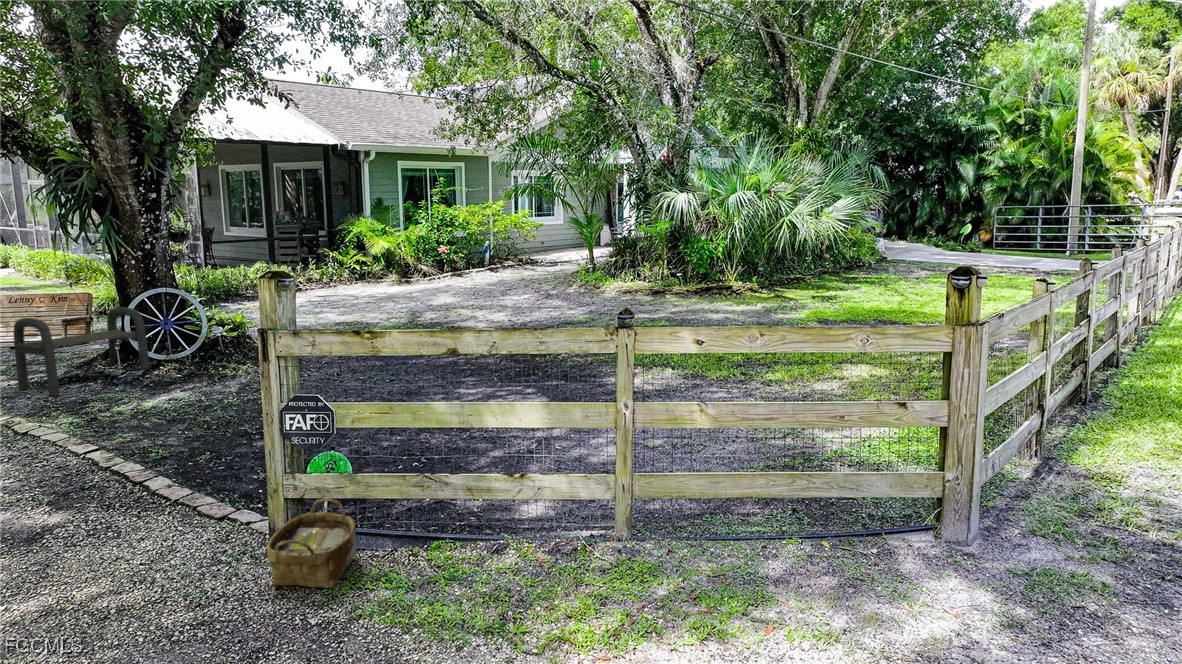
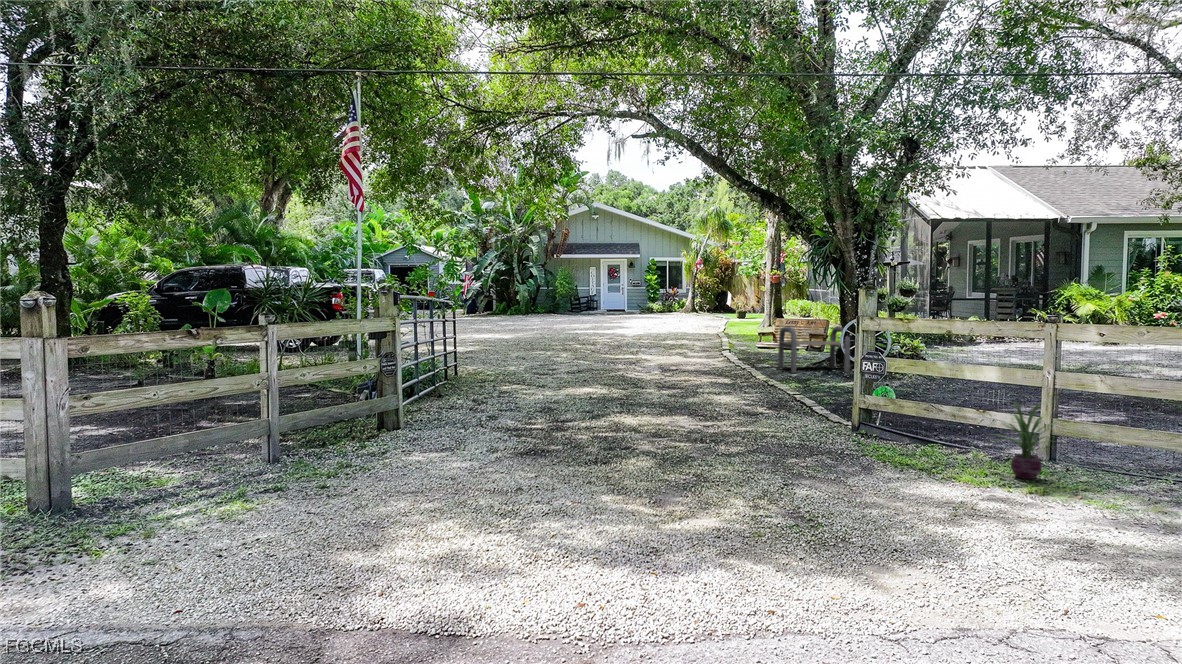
decorative plant: none [561,459,697,591] -> present [992,402,1052,479]
woven basket: present [266,498,357,588] -> none [837,407,887,446]

